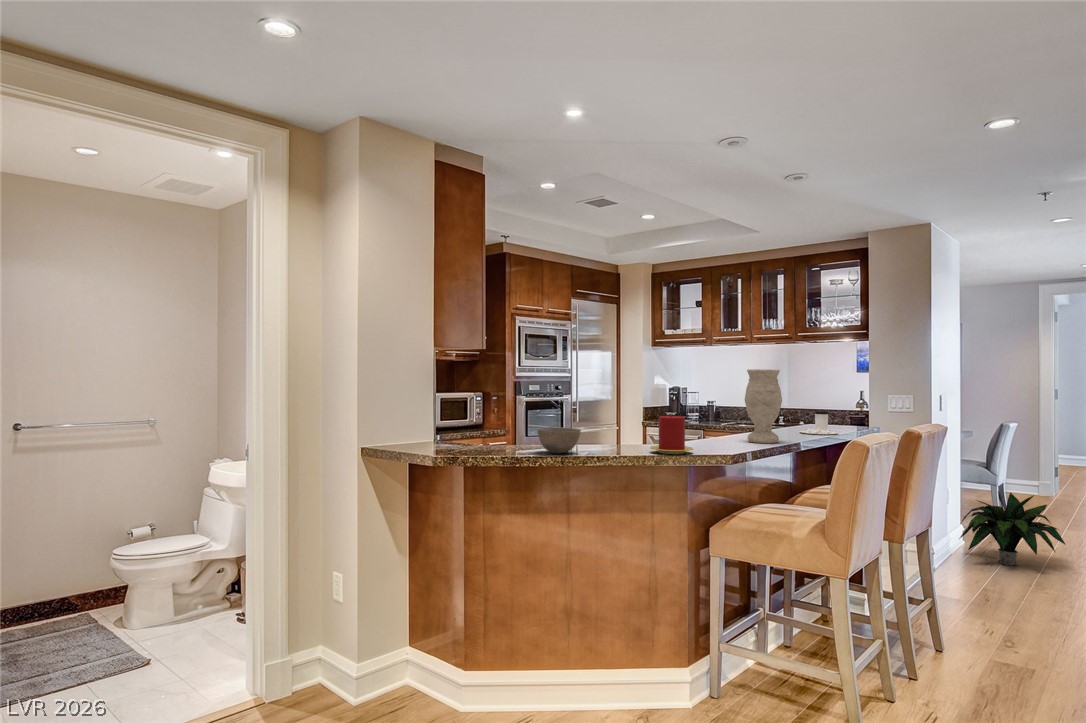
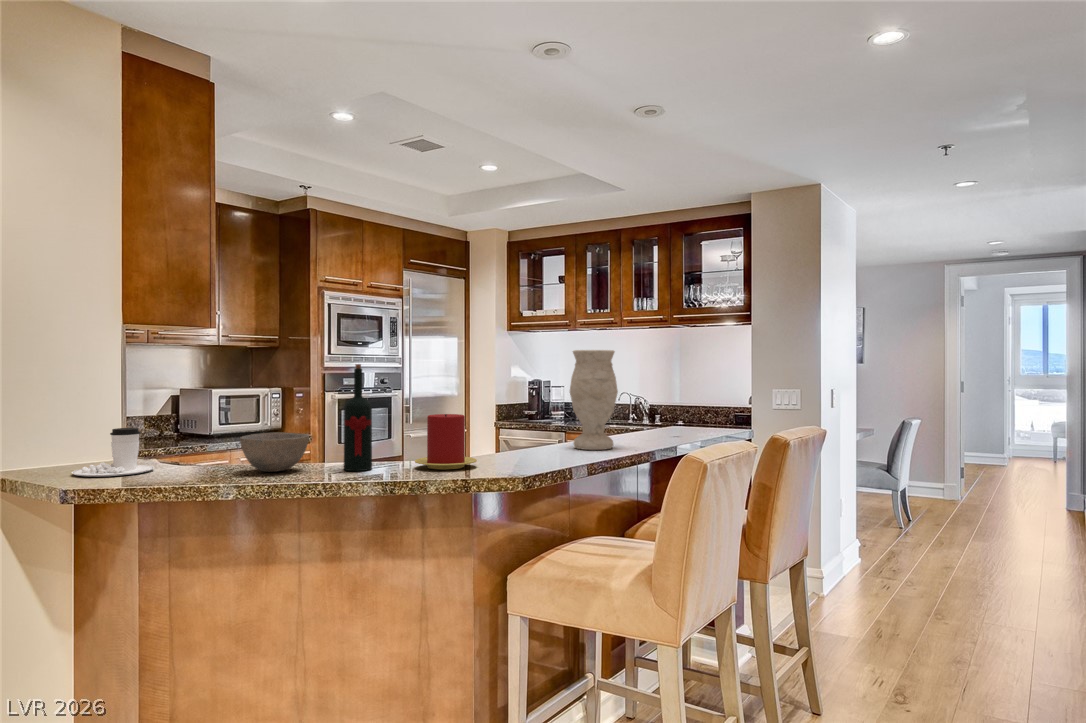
wine bottle: none [604,381,622,454] -> present [344,364,372,471]
coffee cup: present [800,411,838,435] -> present [72,428,154,477]
potted plant: present [959,491,1065,565] -> none [852,497,968,586]

